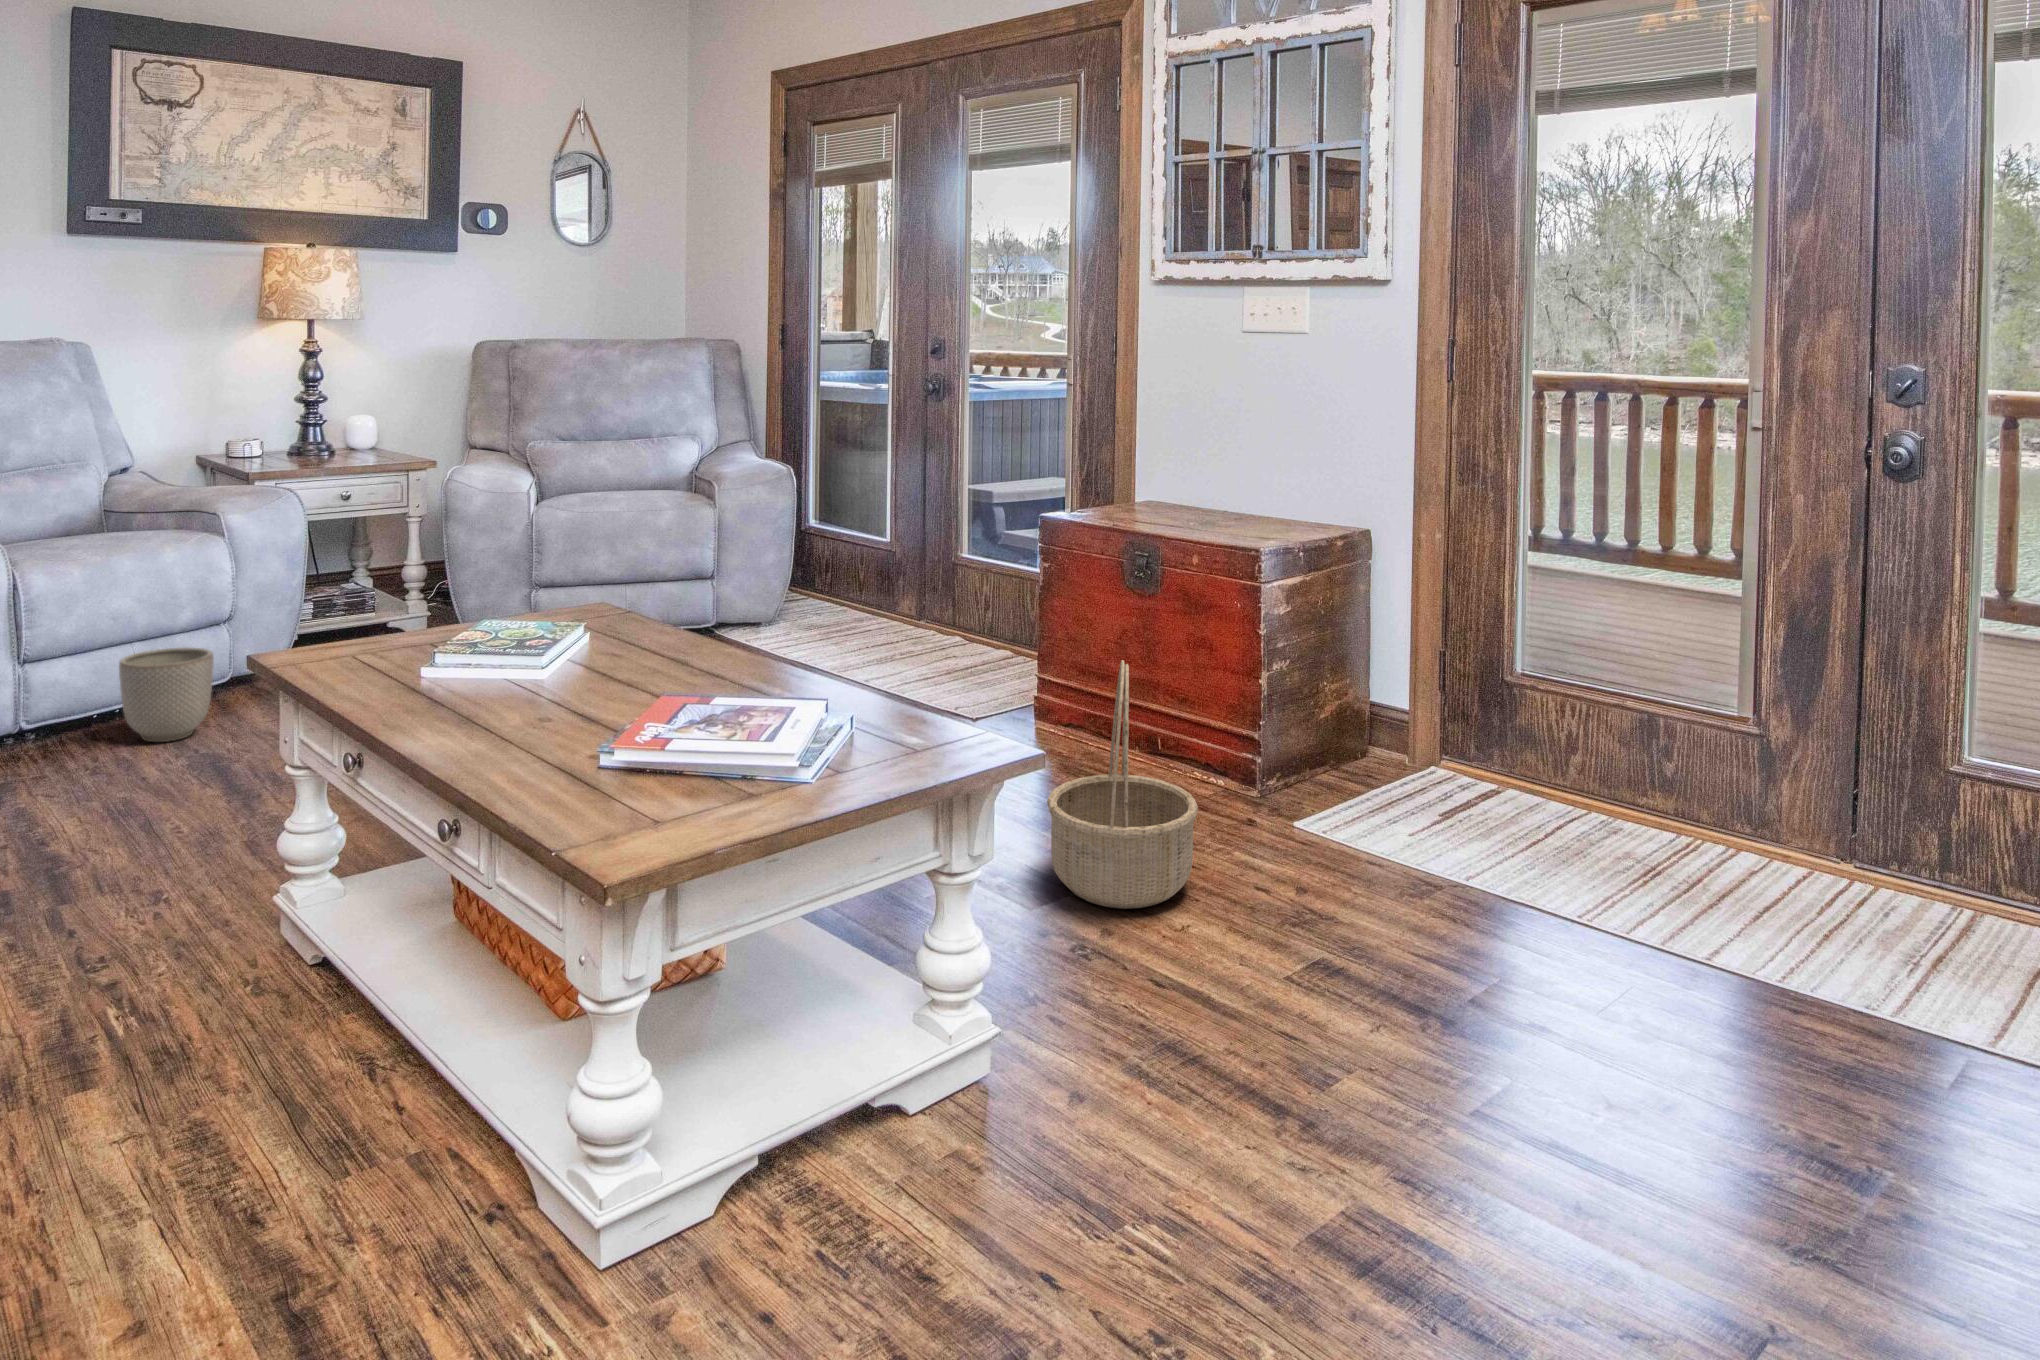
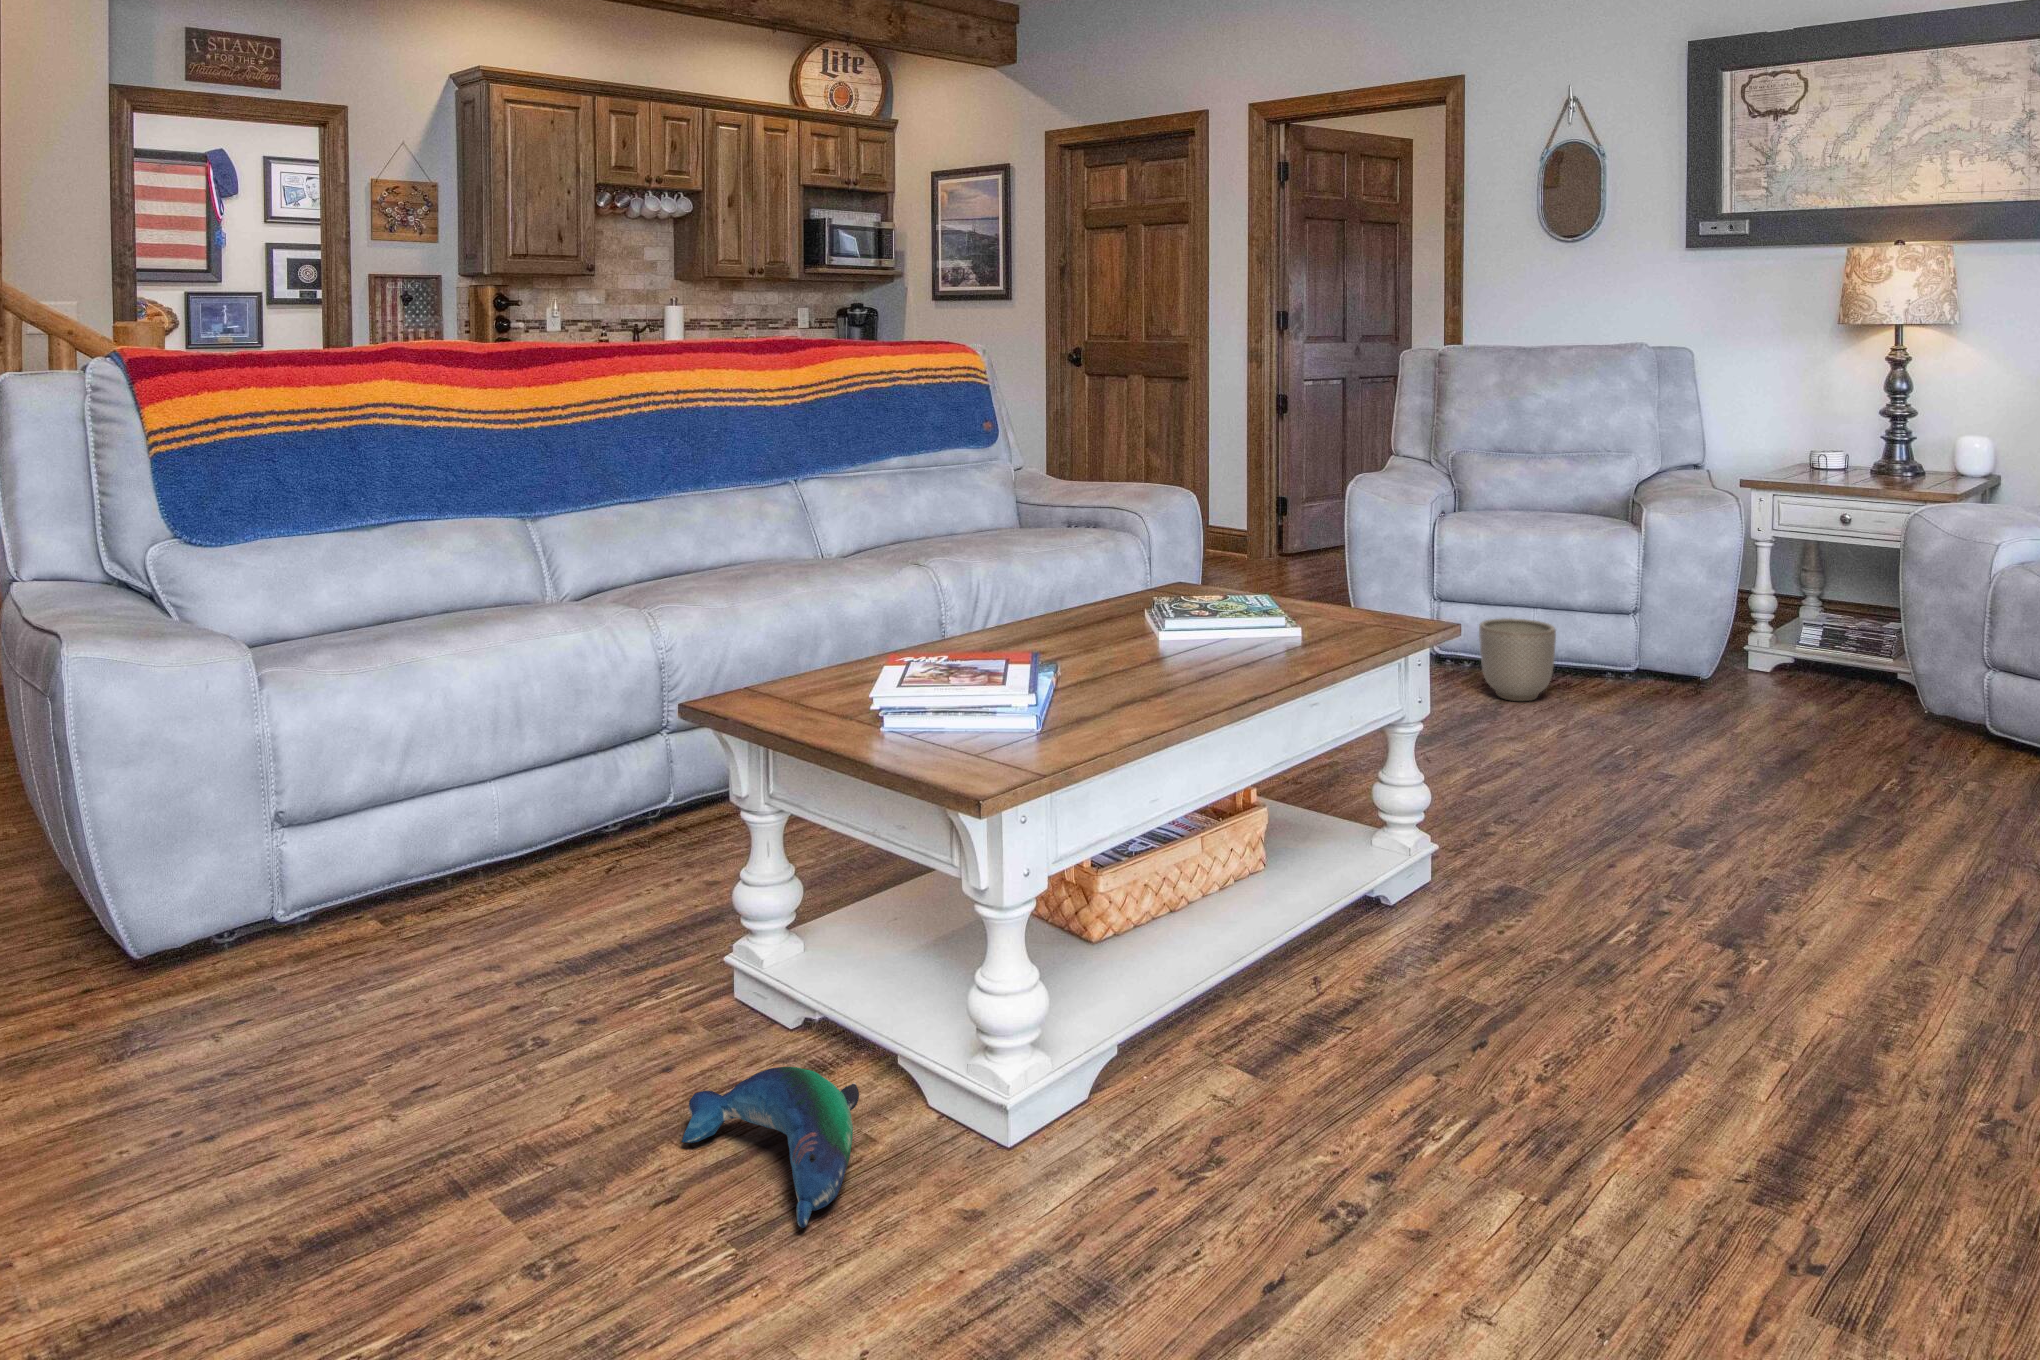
basket: present [1047,660,1198,909] -> none [1465,874,1752,1276]
plush toy: none [880,1089,1111,1263] -> present [682,1067,859,1228]

